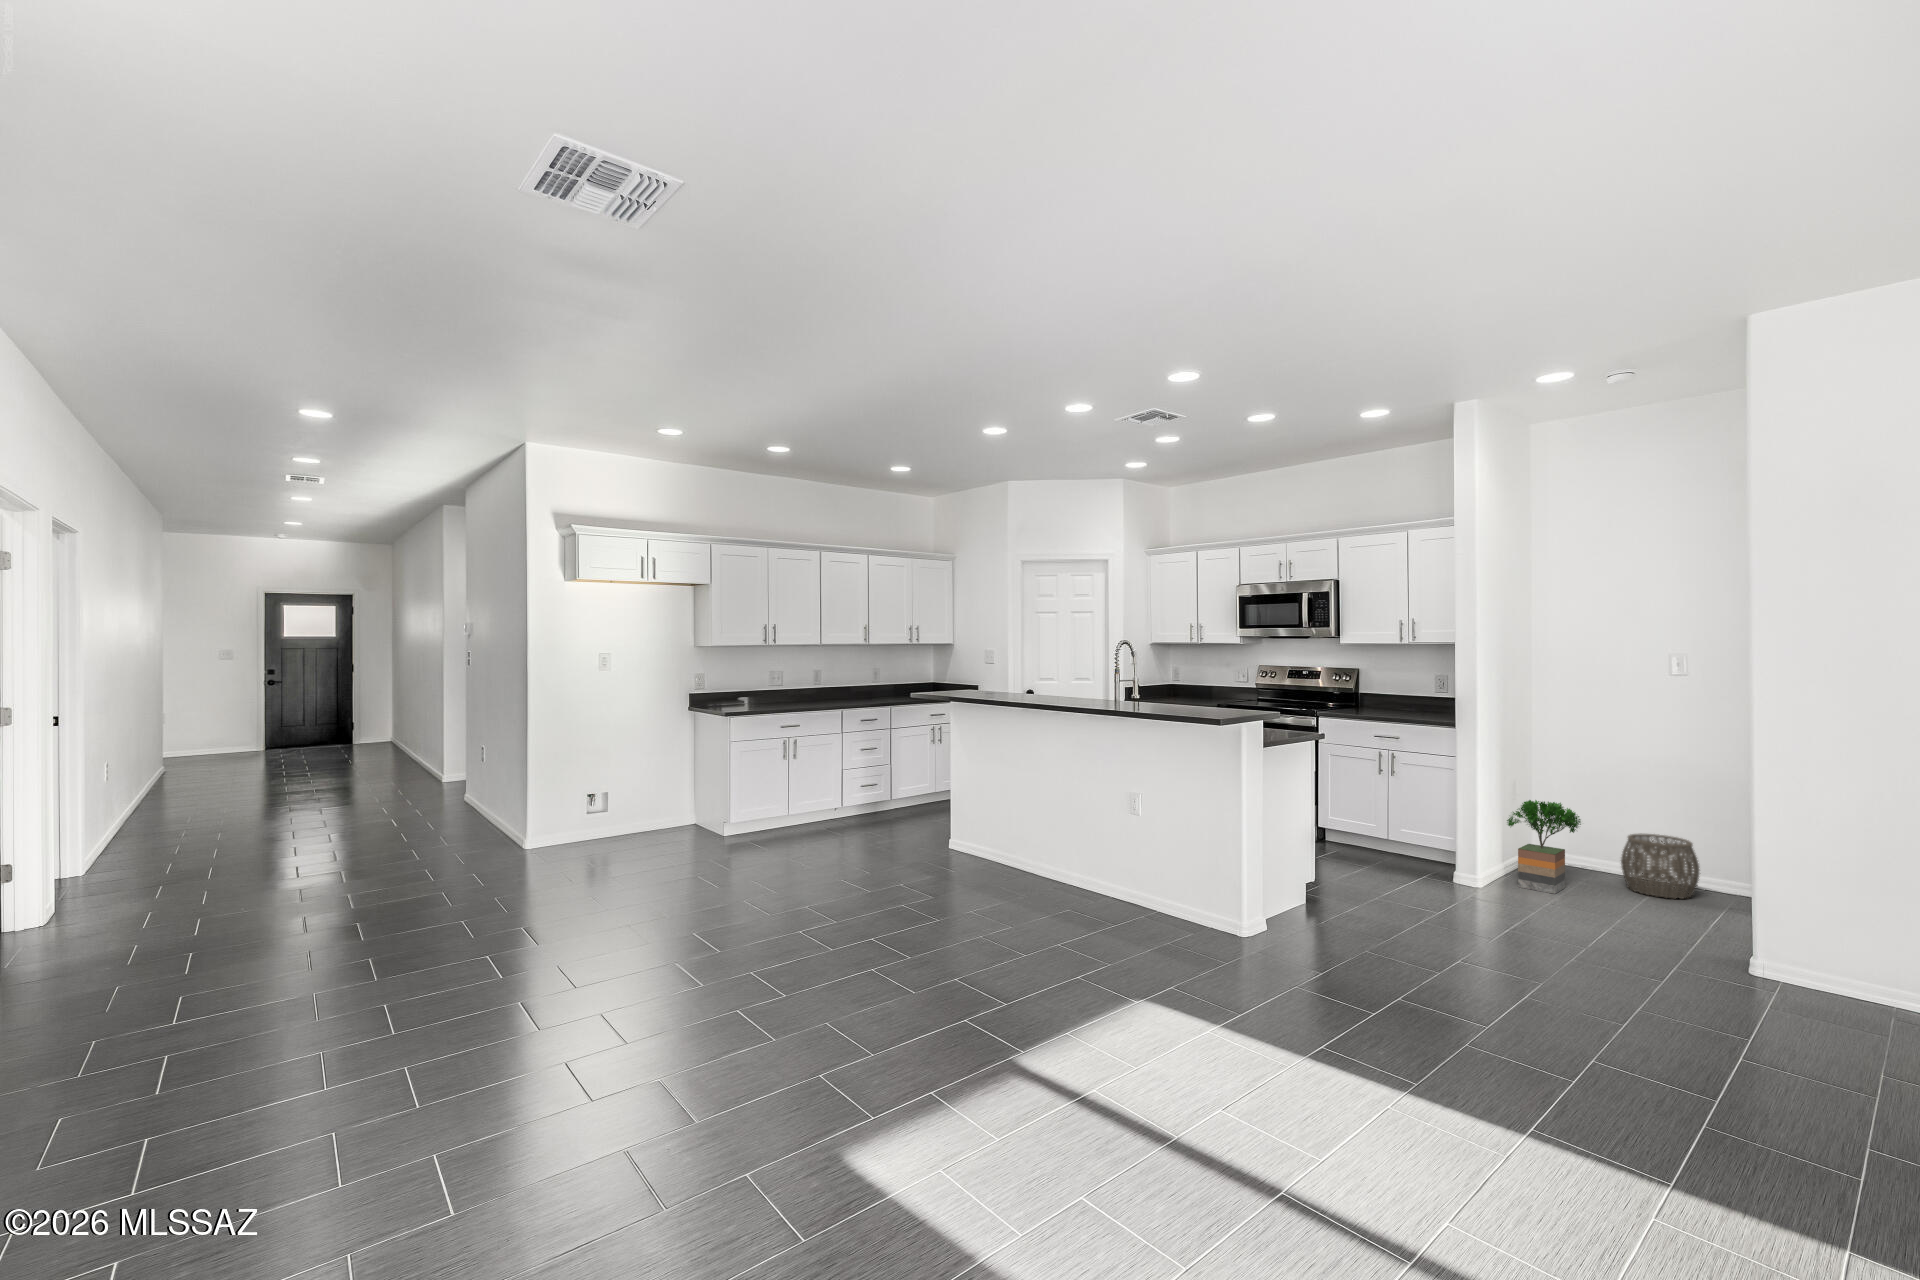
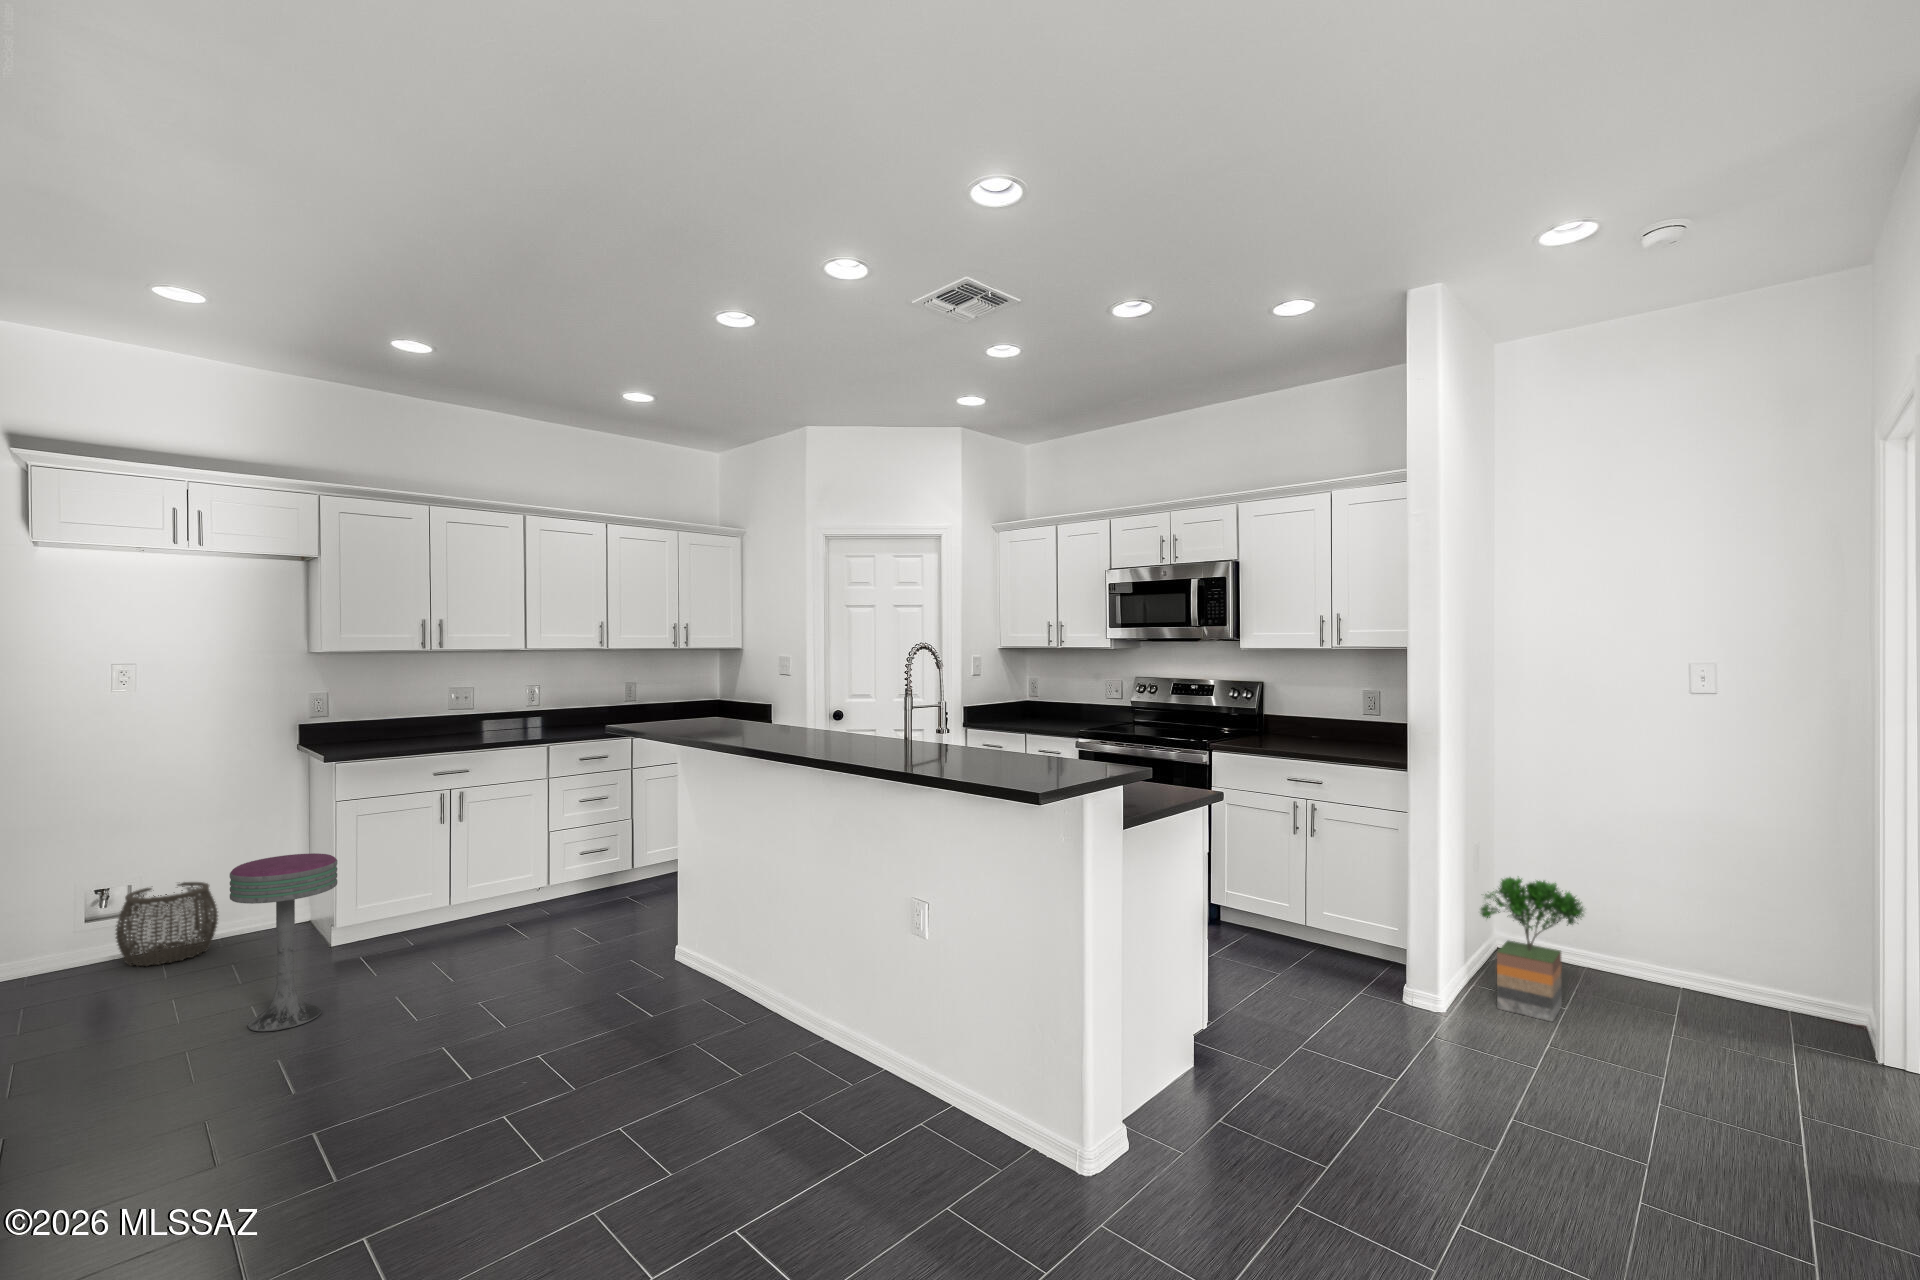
bar stool: none [709,769,762,871] -> present [230,853,337,1031]
woven basket: present [1621,834,1700,899] -> present [116,882,218,966]

